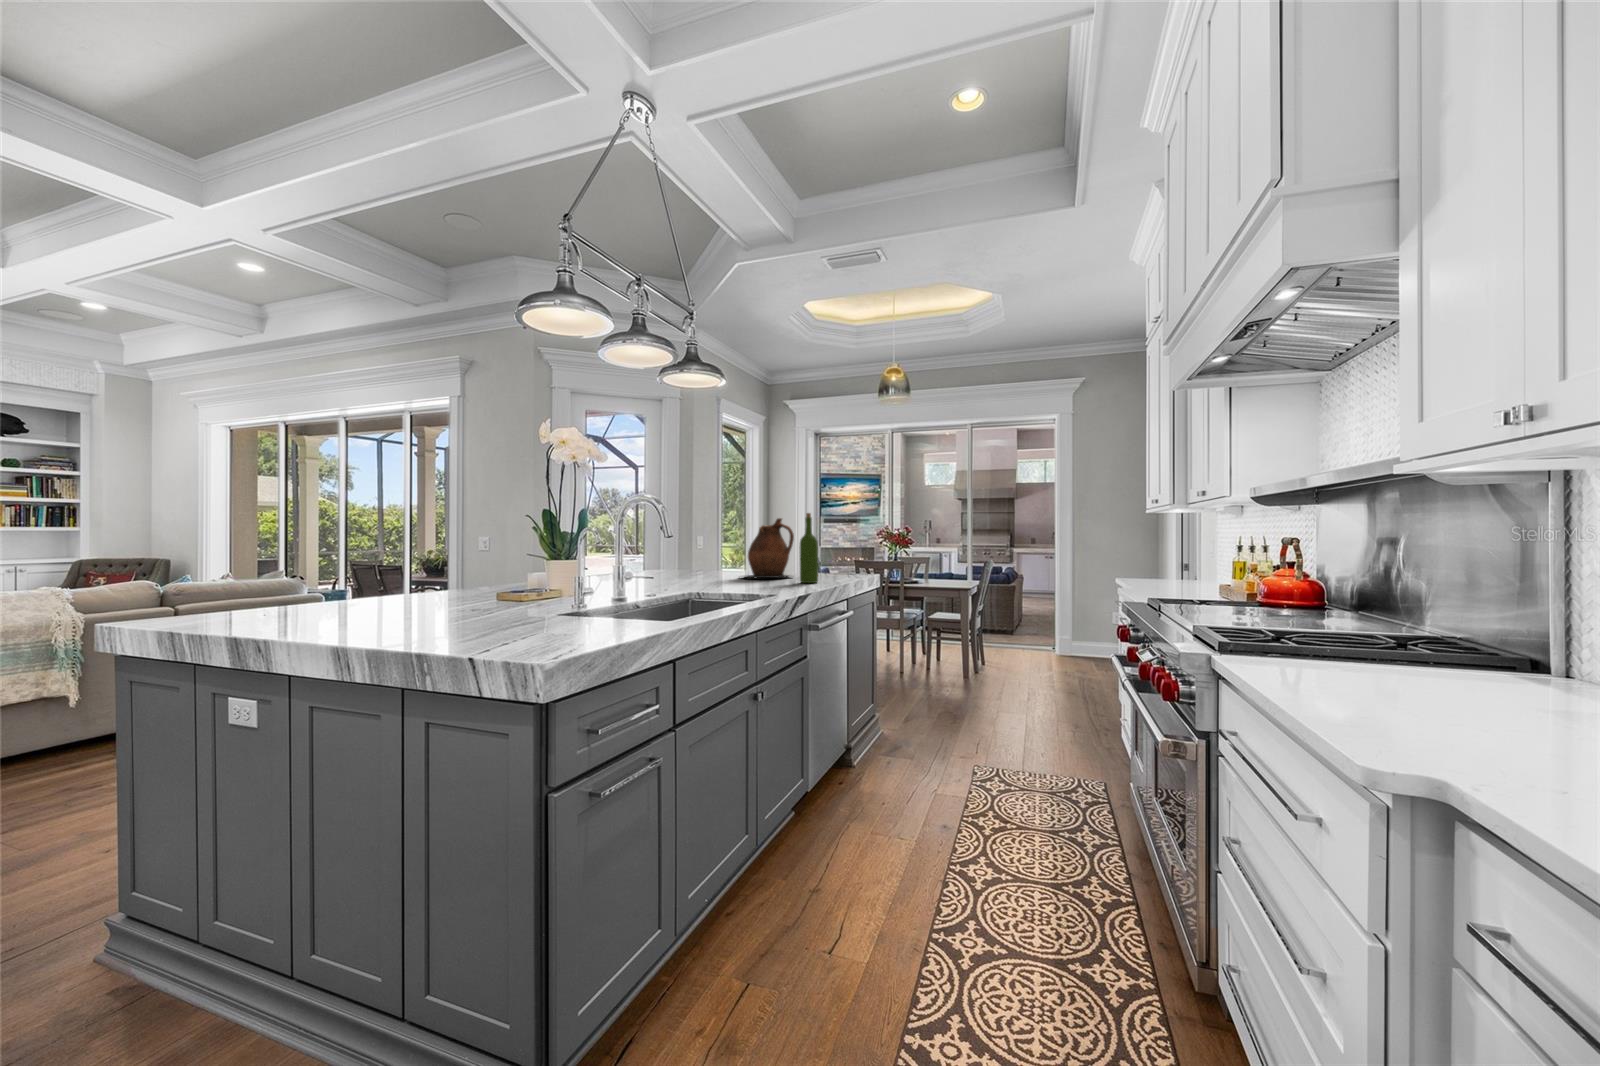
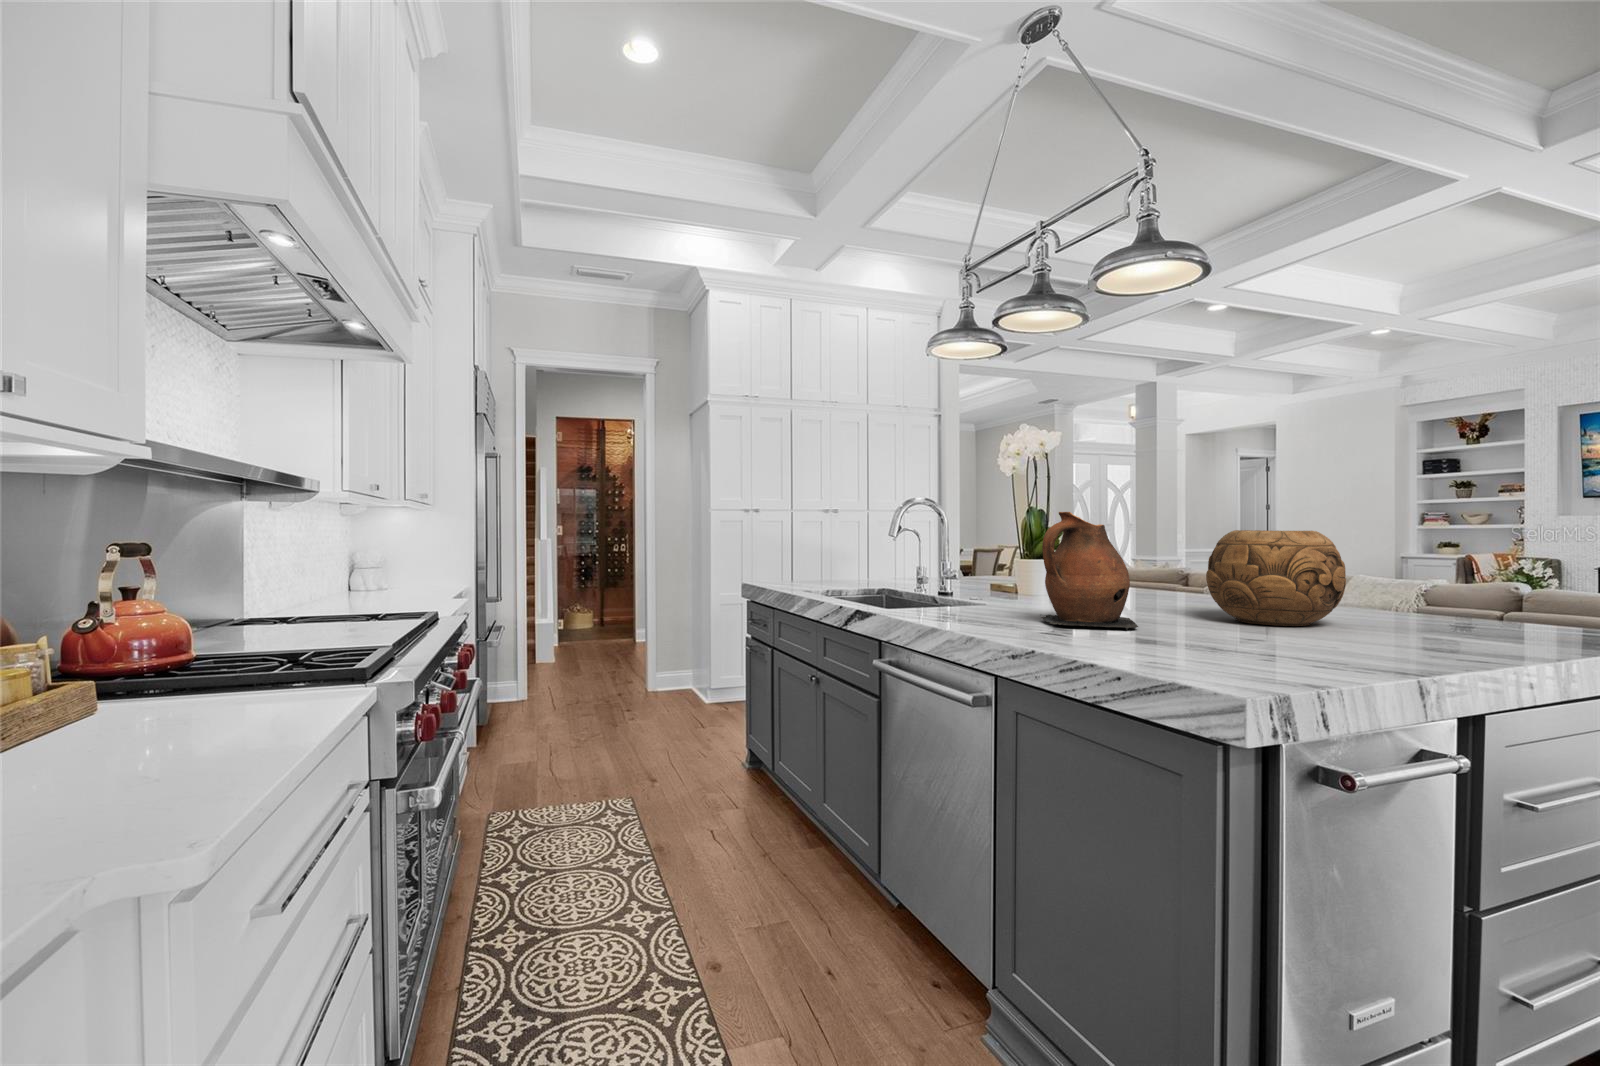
wine bottle: present [799,513,818,583] -> none [937,505,968,621]
decorative bowl: none [668,529,726,575] -> present [1206,530,1346,626]

